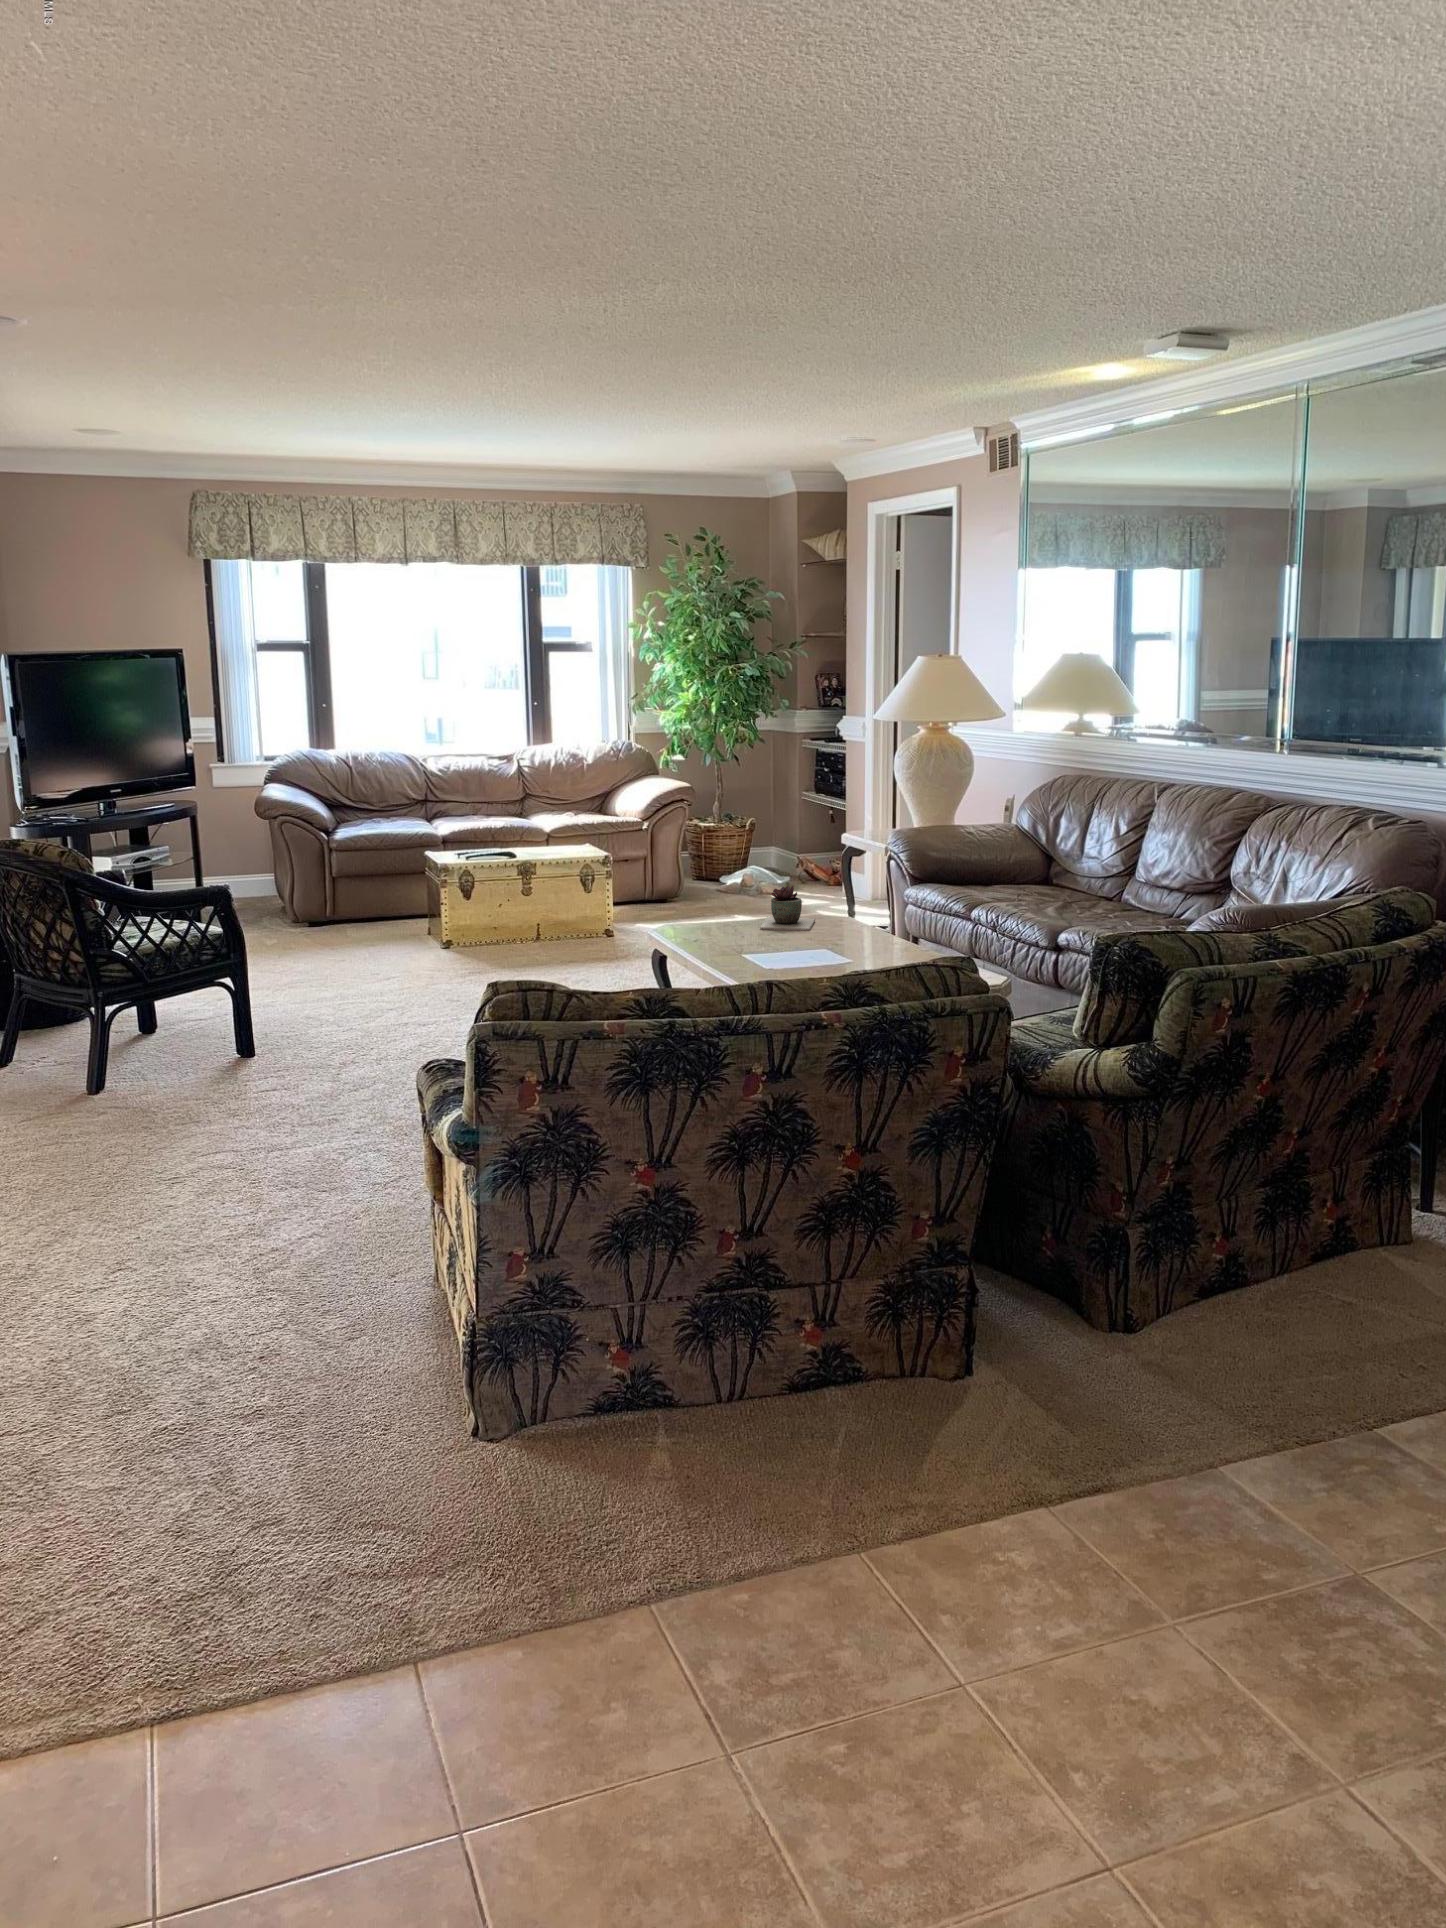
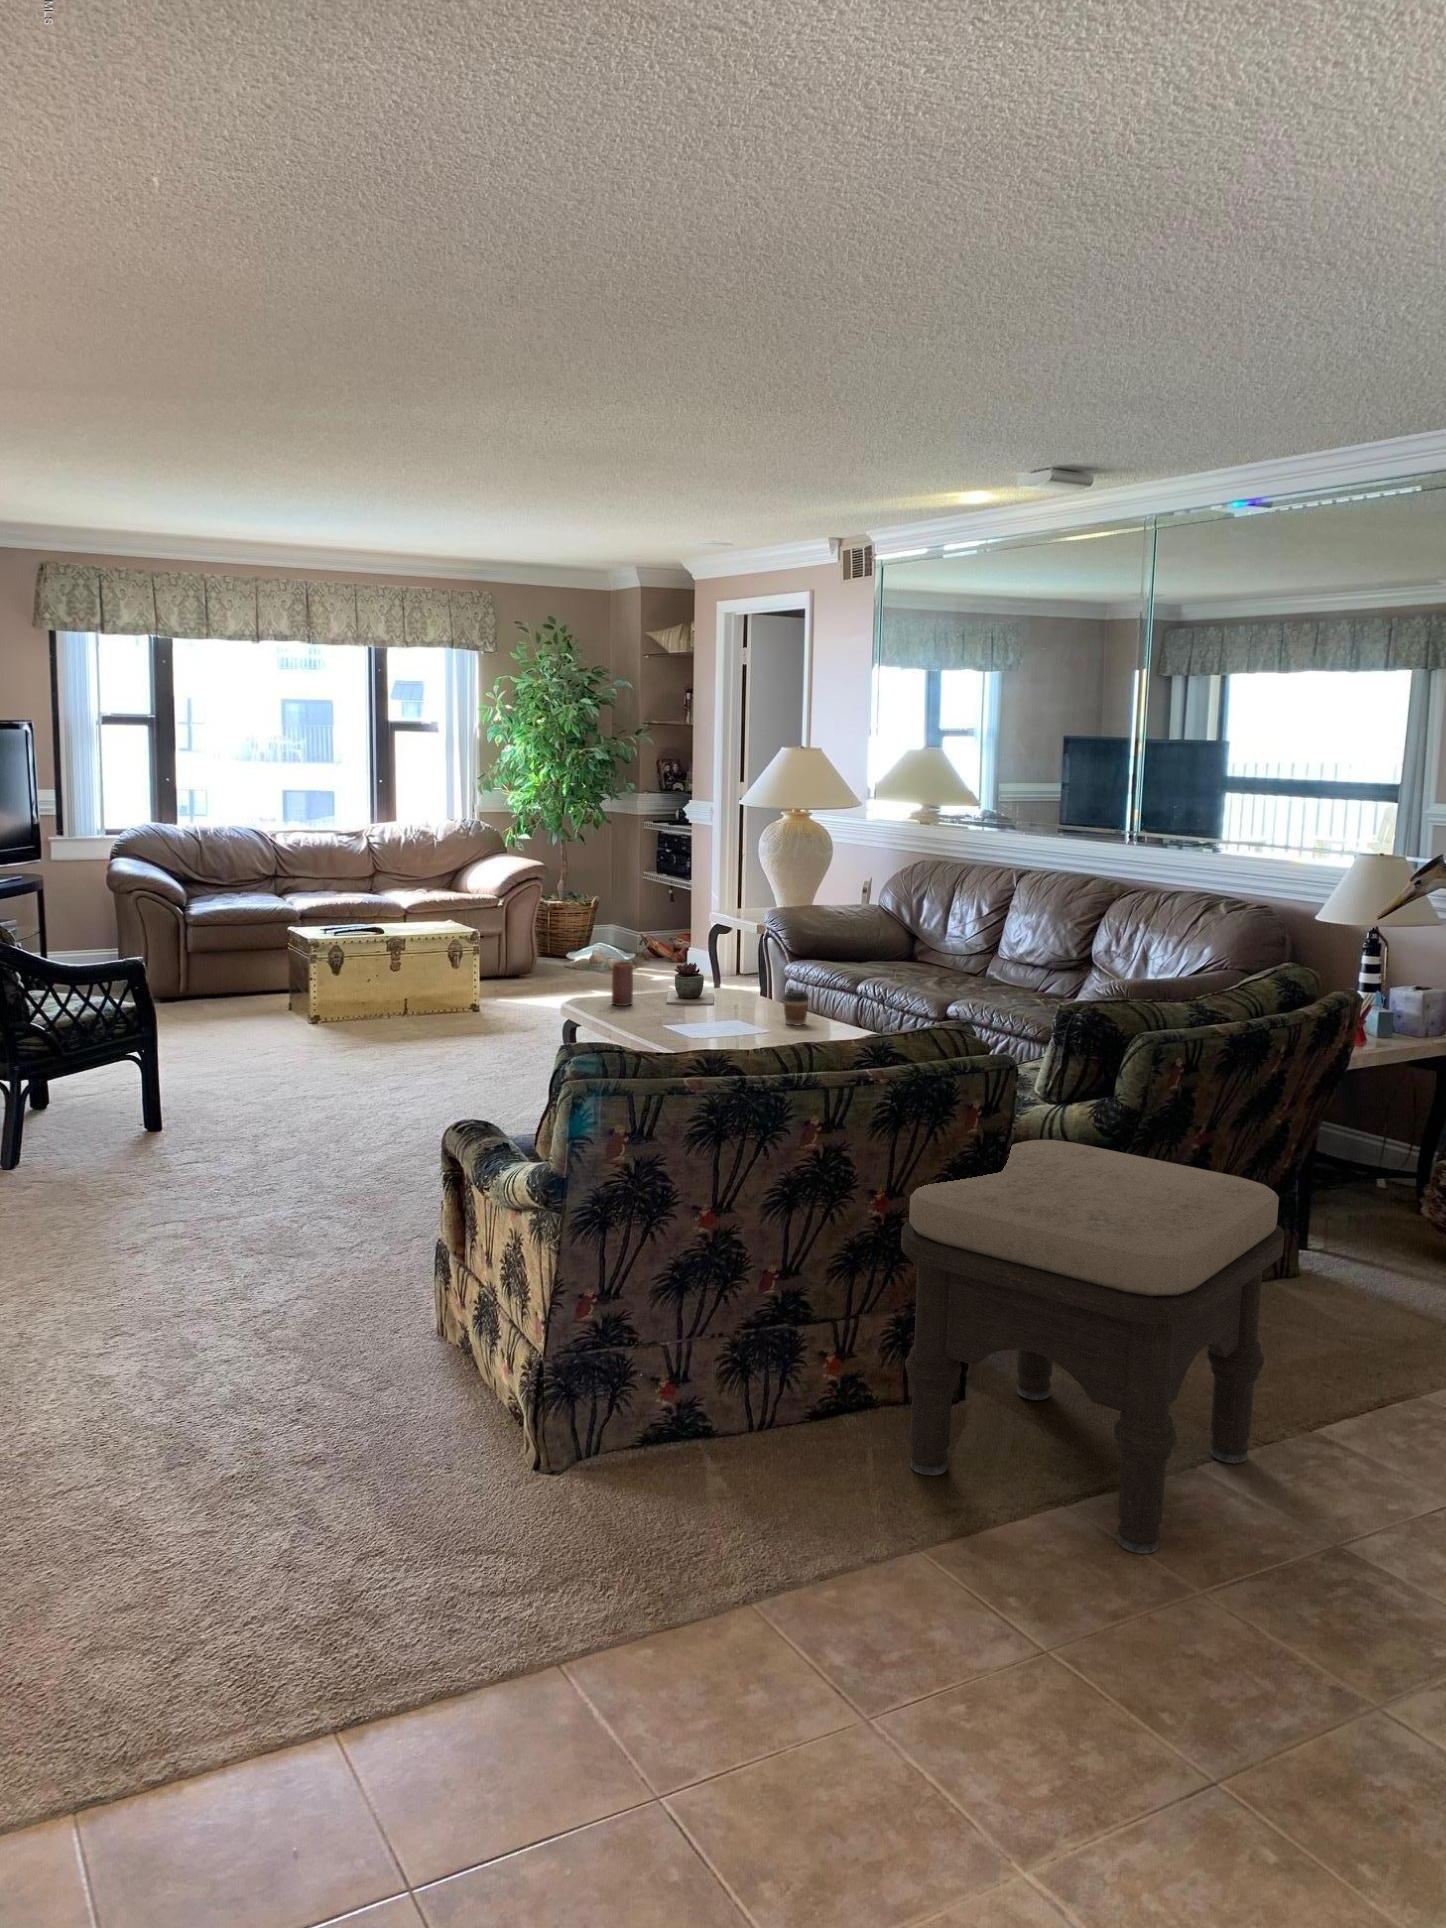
candle: none [703,885,724,931] -> present [612,961,633,1006]
coffee cup: none [872,913,901,953] -> present [783,988,809,1026]
ottoman: none [870,1089,1327,1576] -> present [901,1140,1284,1554]

